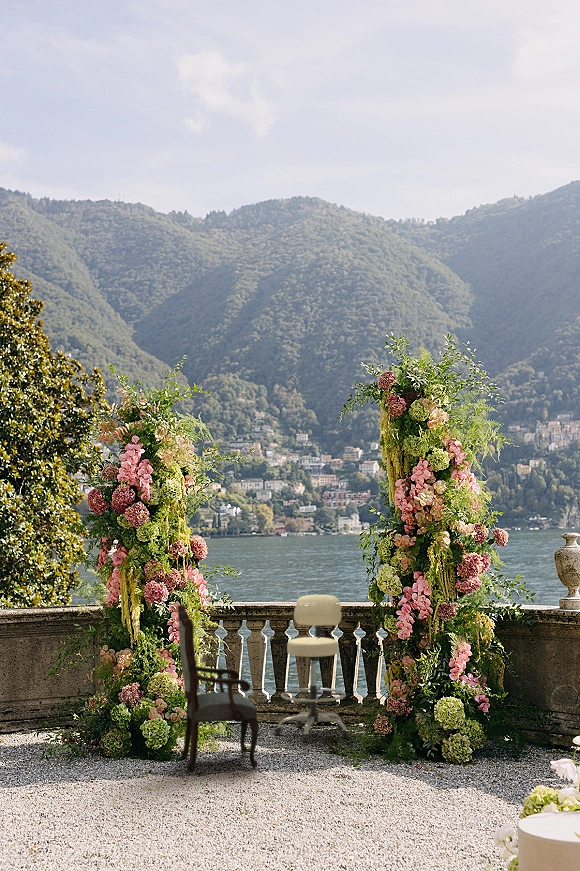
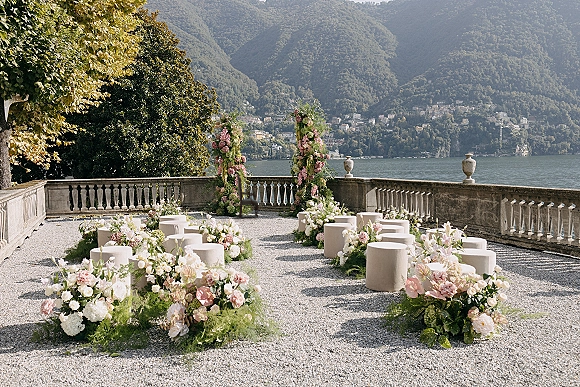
stool: present [274,595,350,742] -> none [266,174,287,215]

